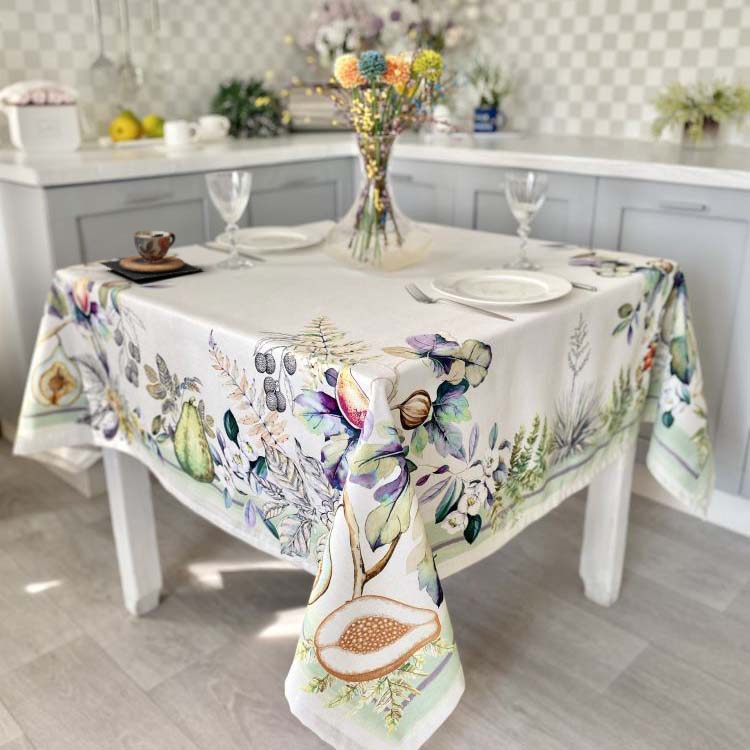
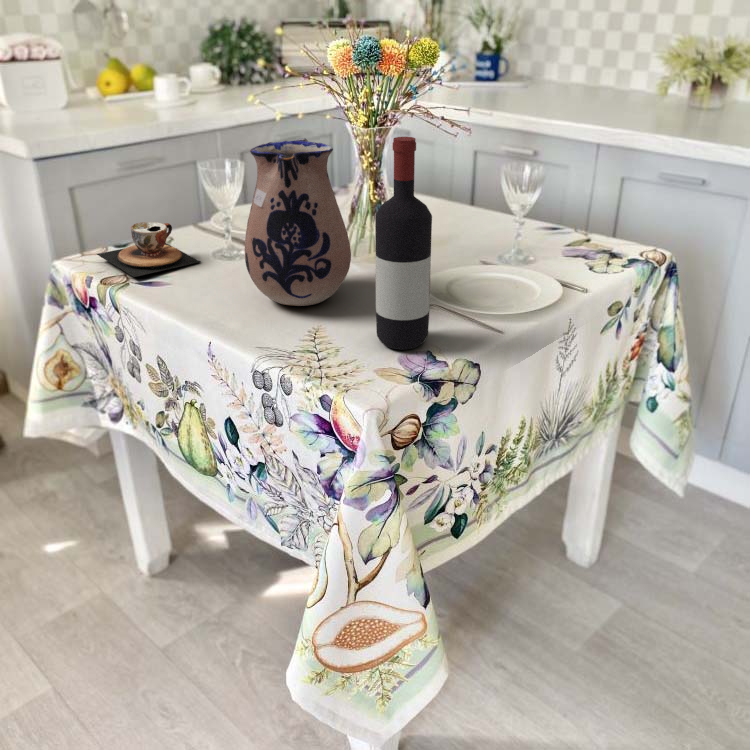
wine bottle: none [383,107,441,332] -> present [375,137,432,350]
ceramic pitcher: none [248,136,357,300] -> present [245,138,351,306]

